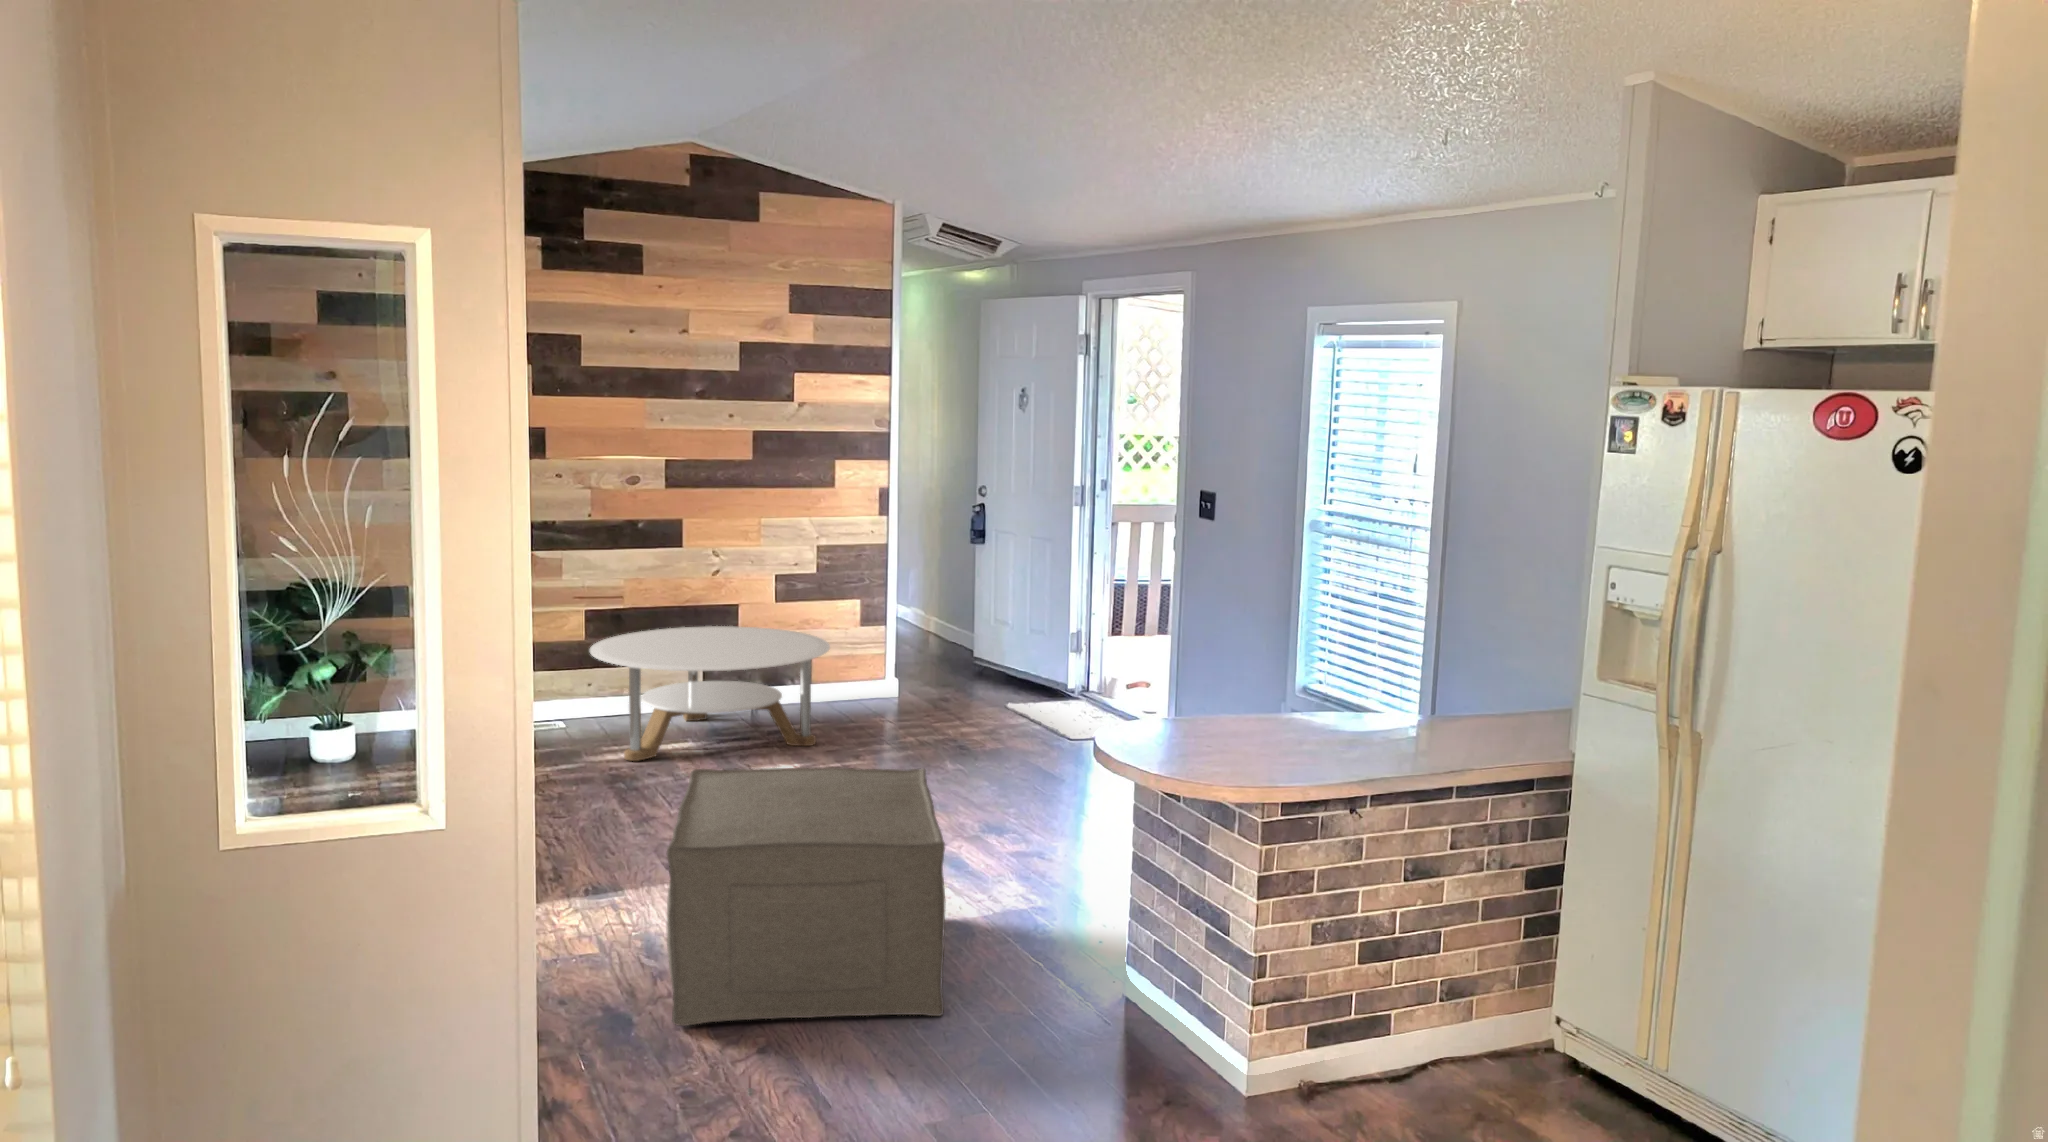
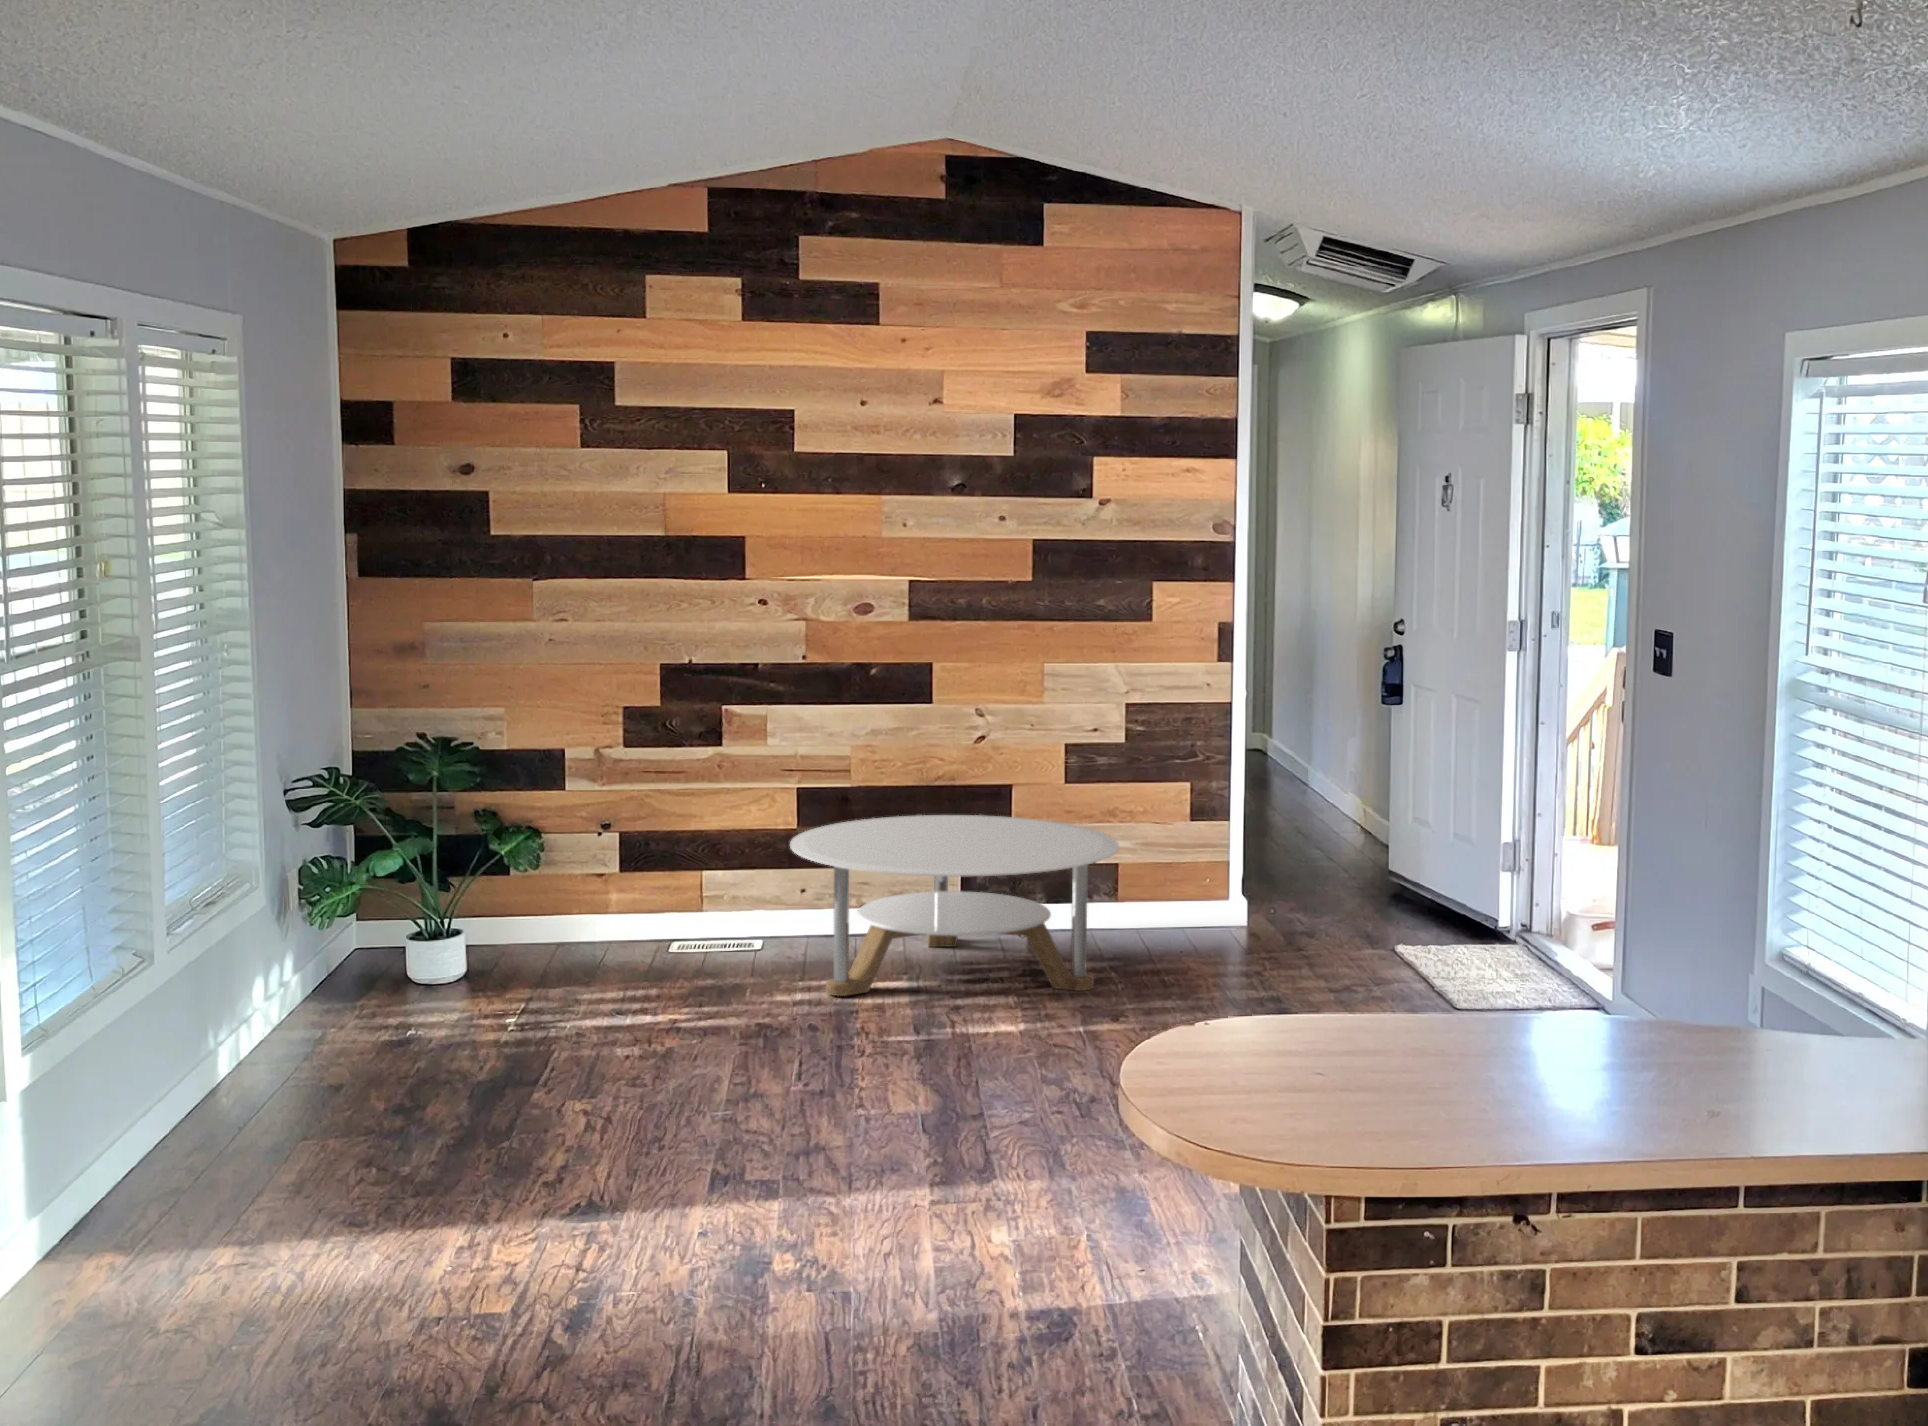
ottoman: present [667,767,946,1026] -> none [738,1003,1143,1368]

